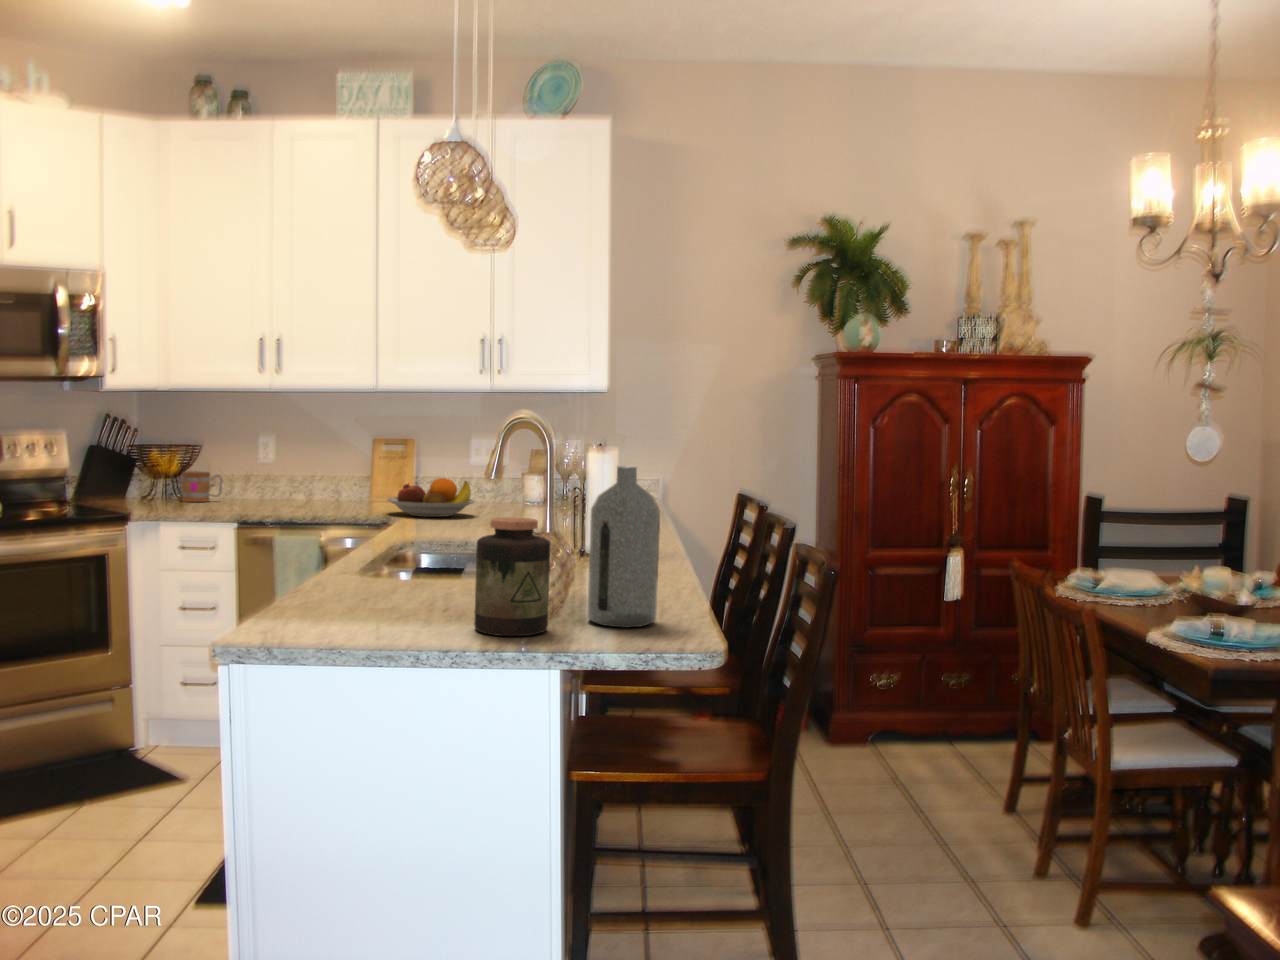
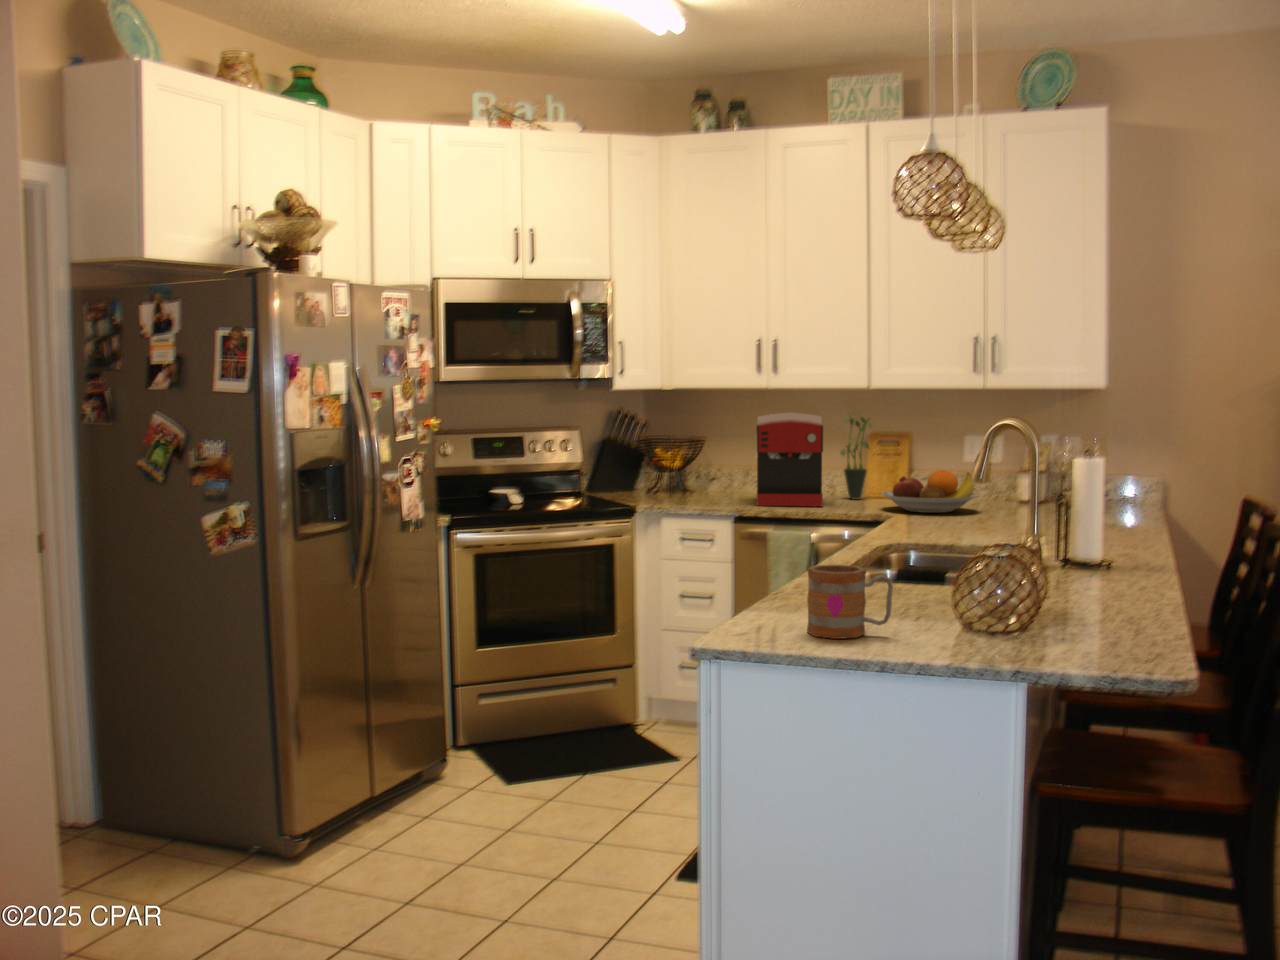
coffee maker: none [262,421,331,512] -> present [757,413,823,506]
potted plant: none [346,424,381,506] -> present [840,416,872,500]
bottle: present [587,466,660,627] -> none [1063,476,1146,650]
mug: present [182,471,222,502] -> present [807,565,893,639]
jar: present [474,517,550,636] -> none [938,531,1016,653]

